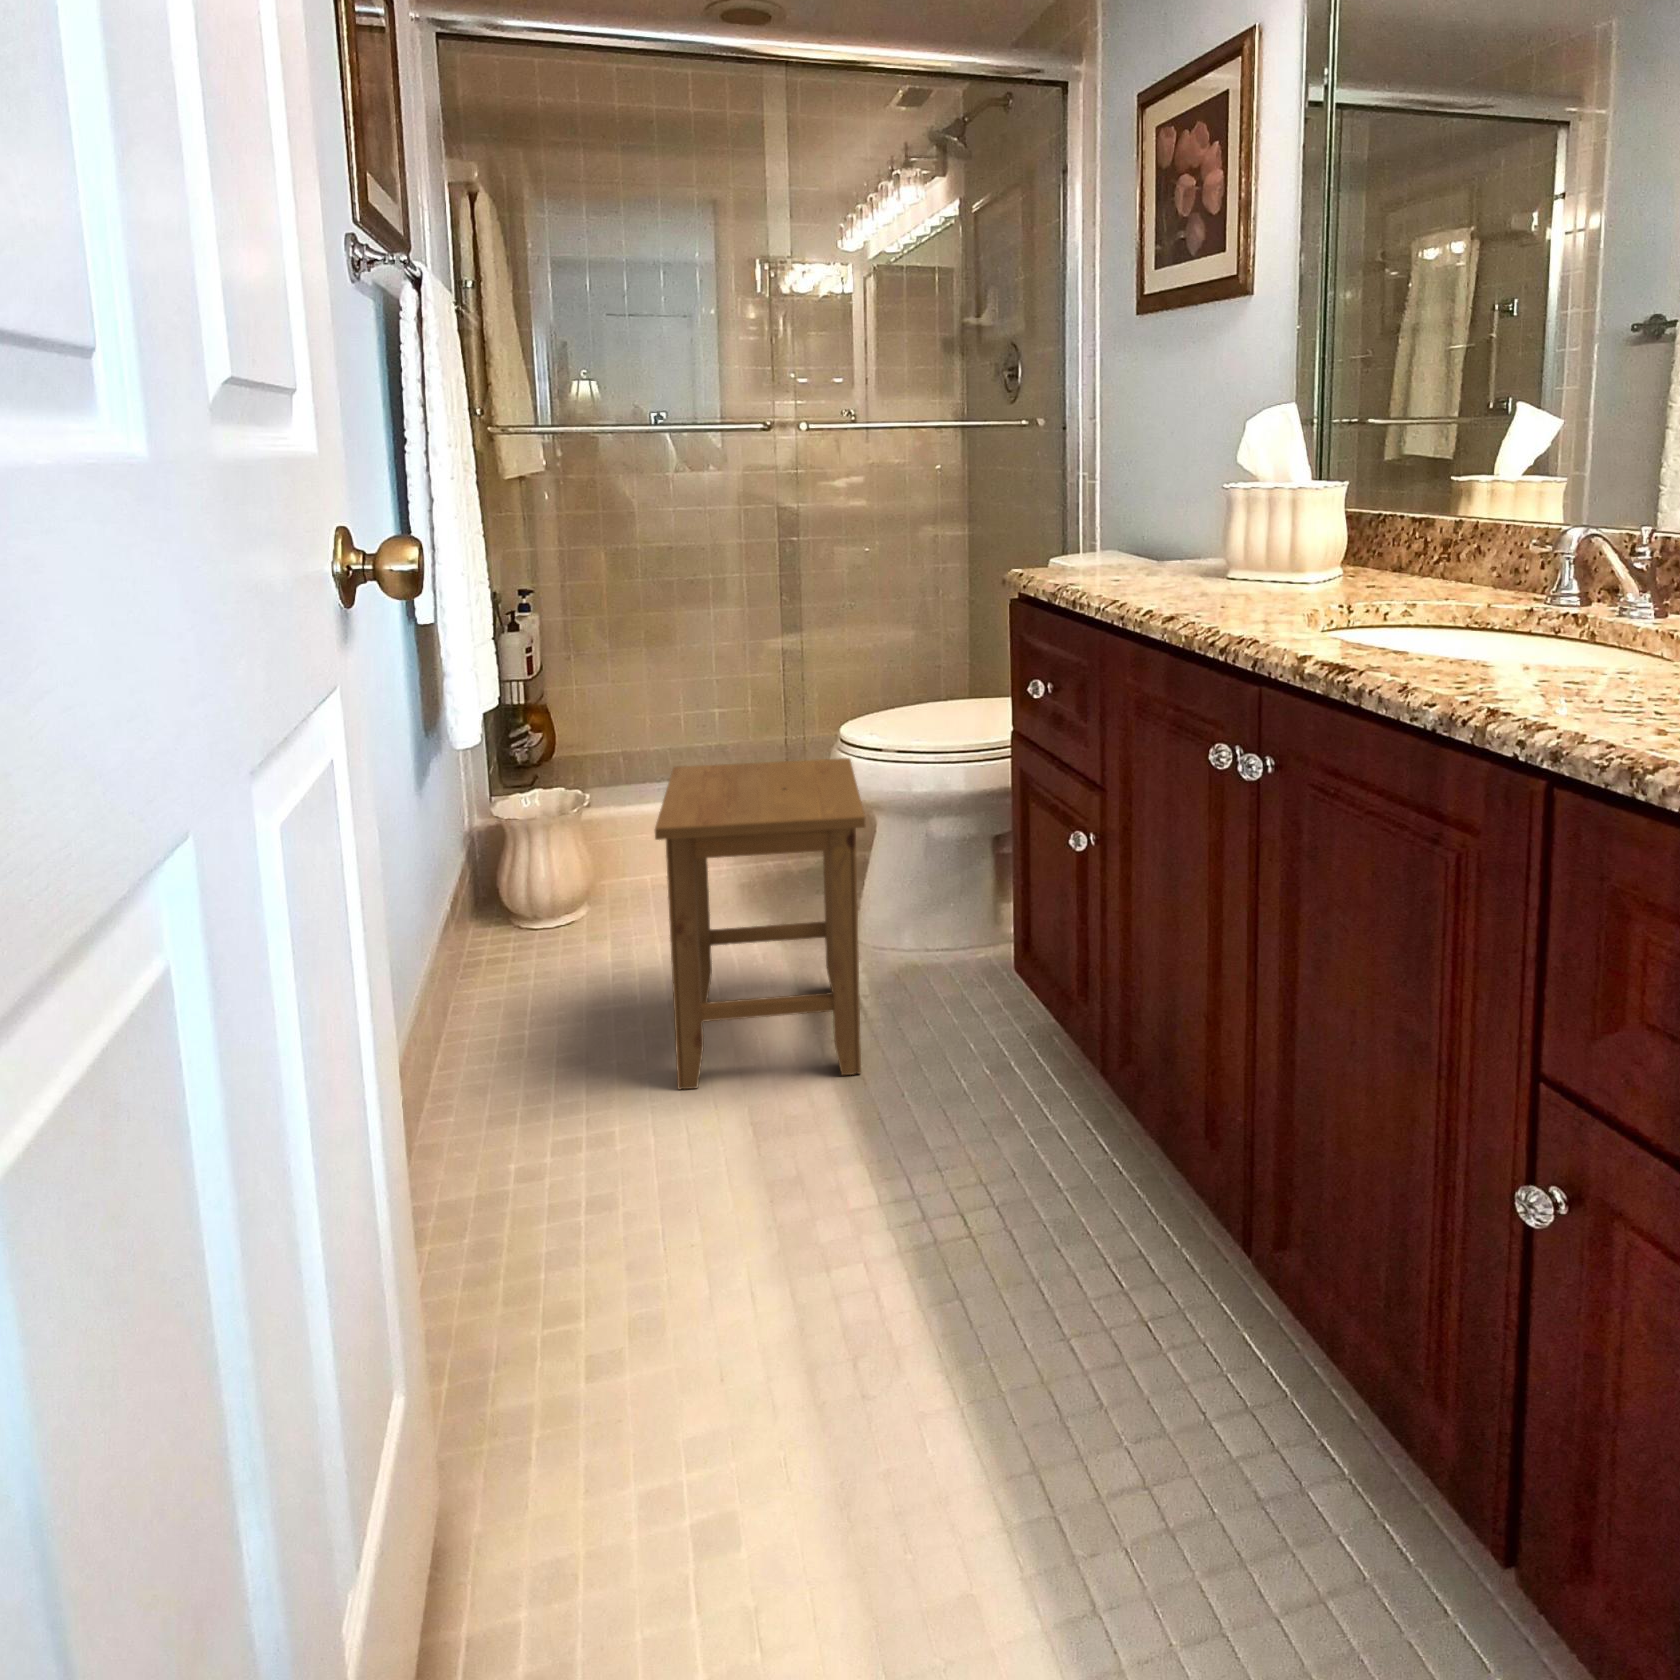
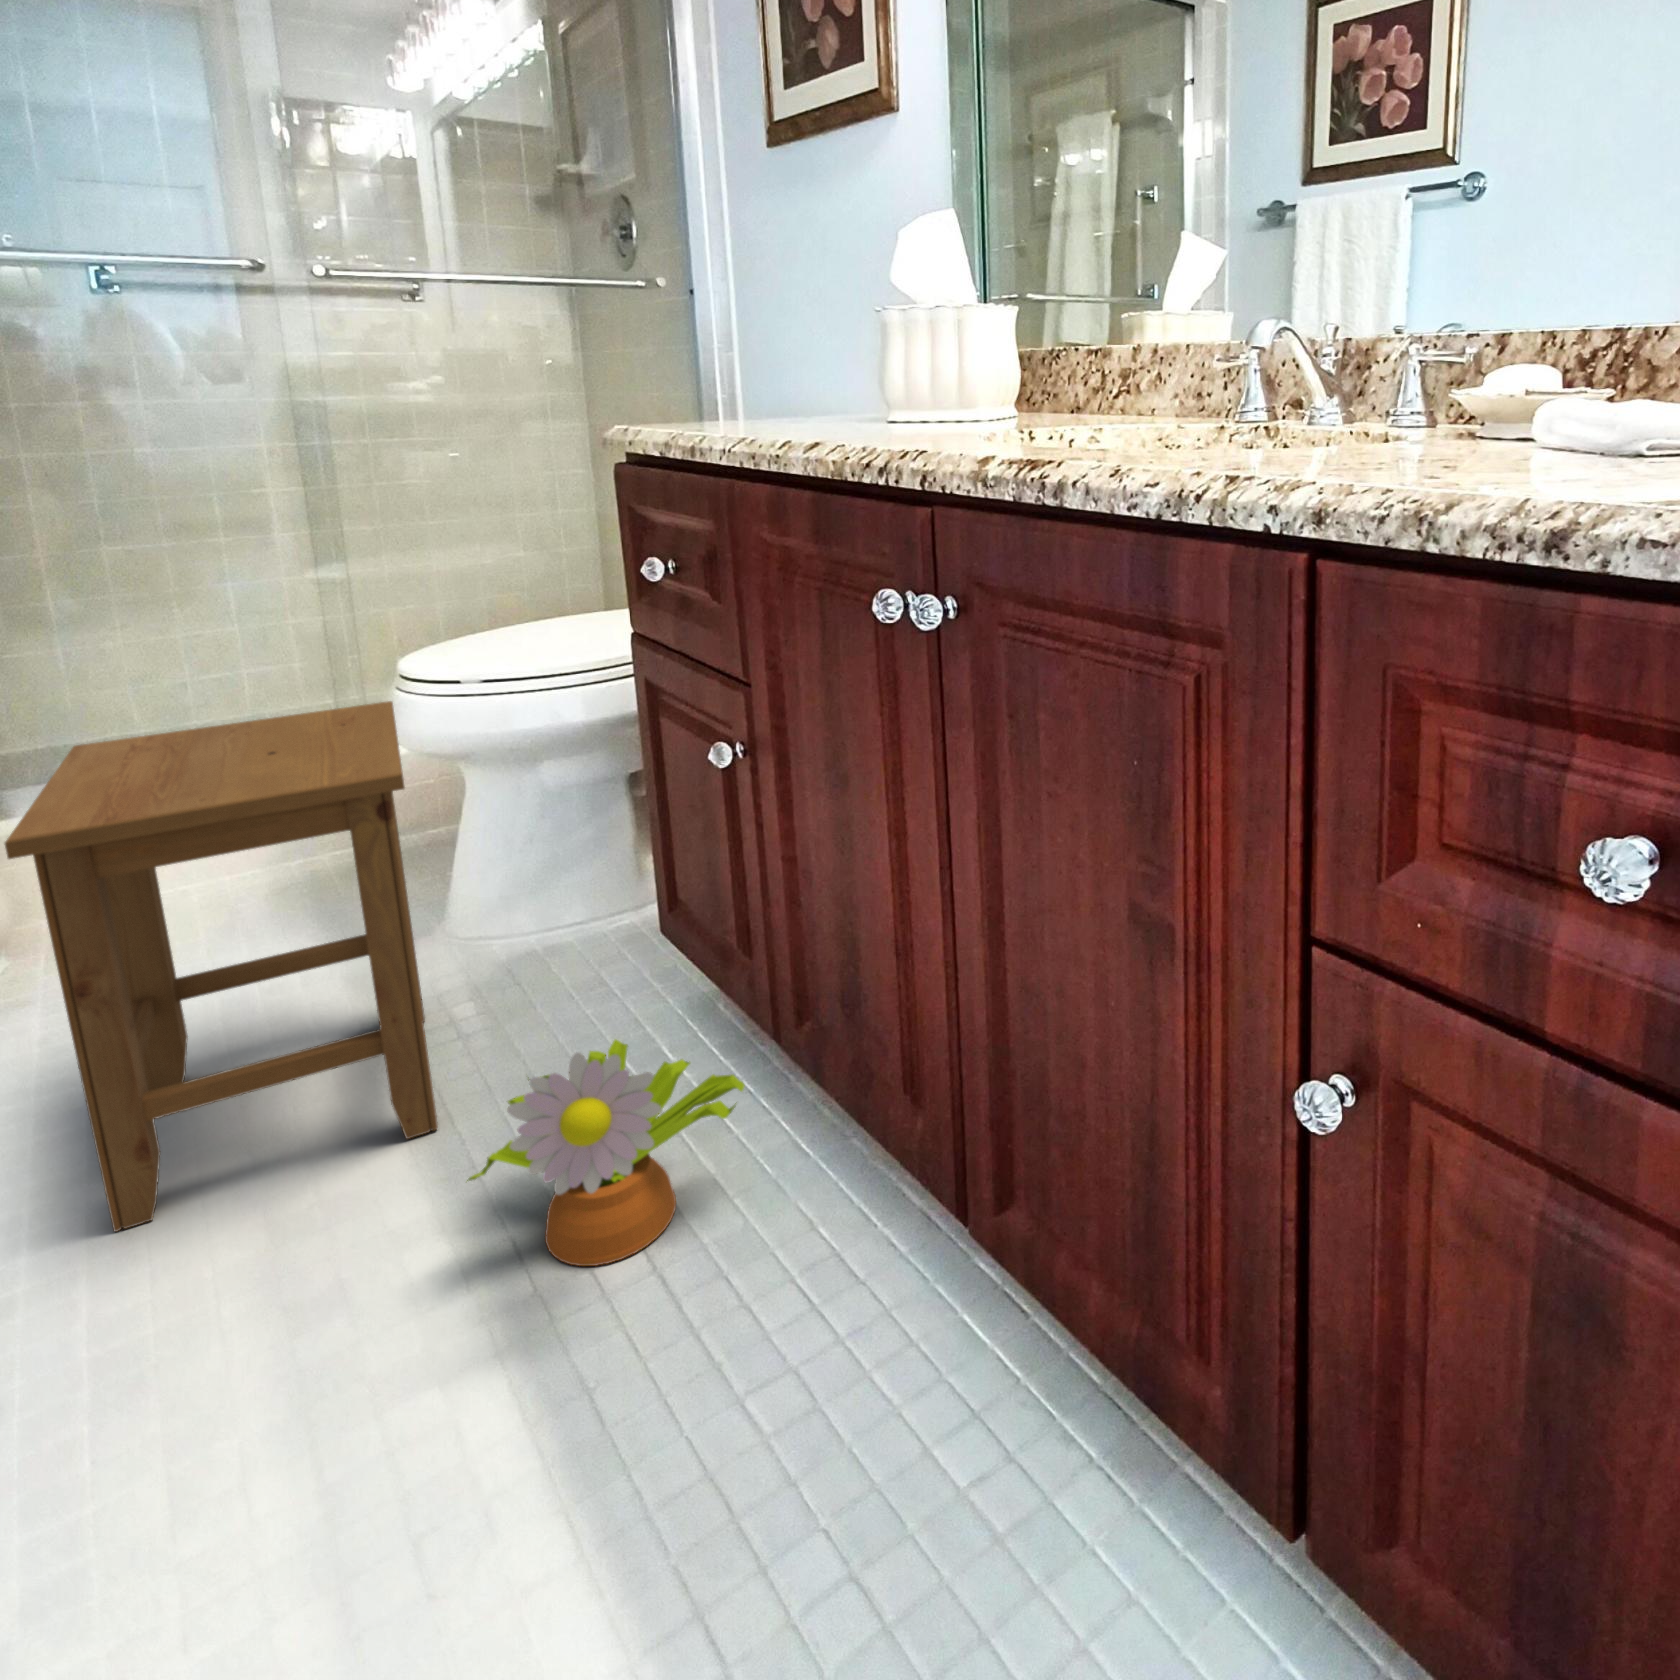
decorative plant: none [888,1036,1079,1200] -> present [467,1039,745,1266]

